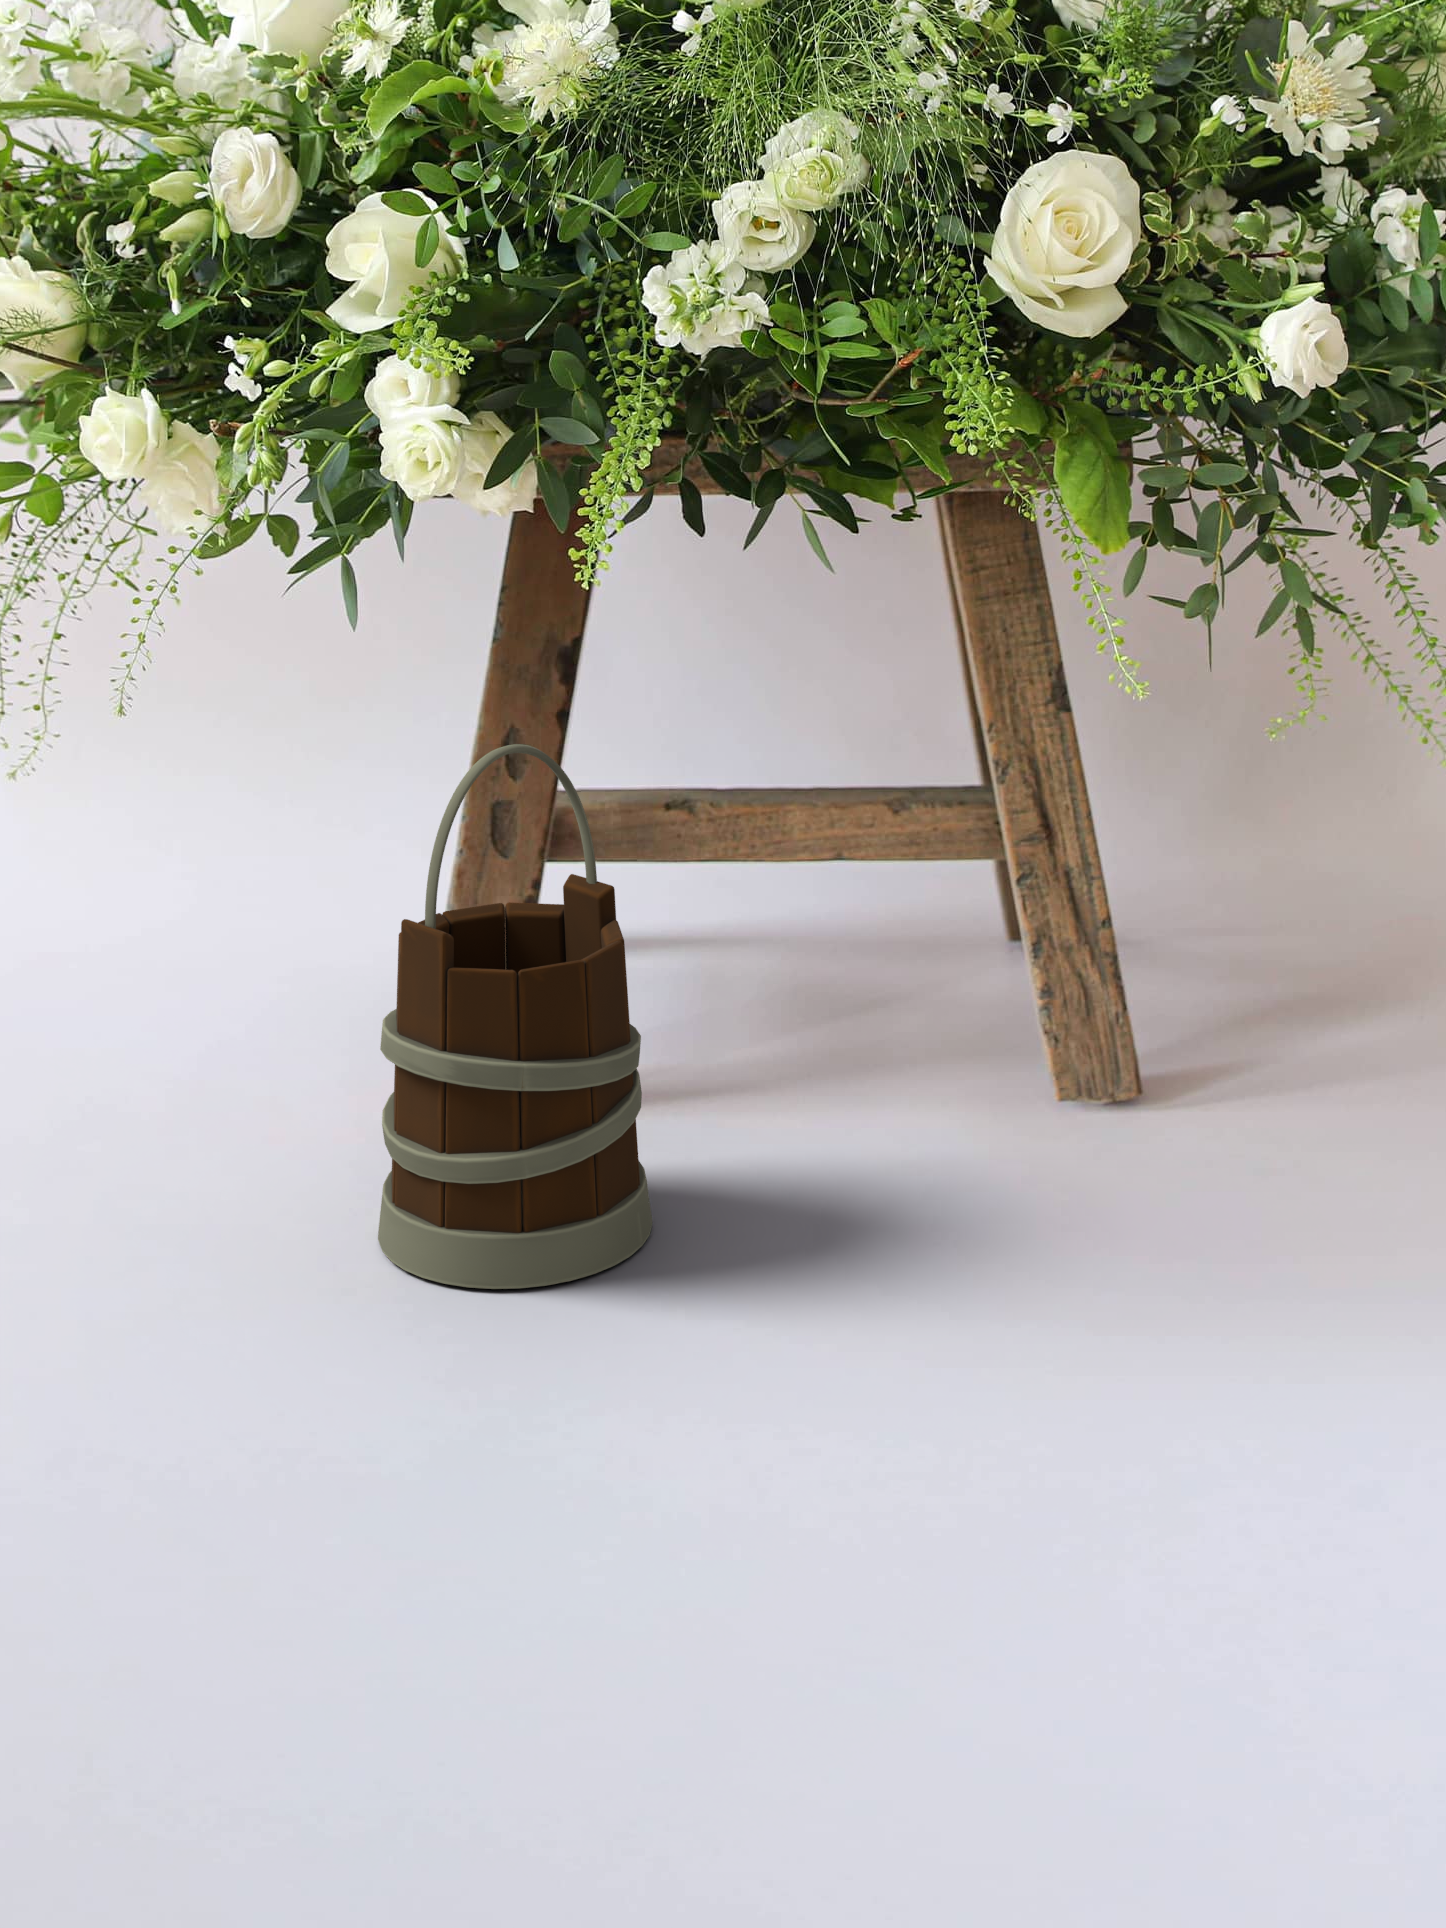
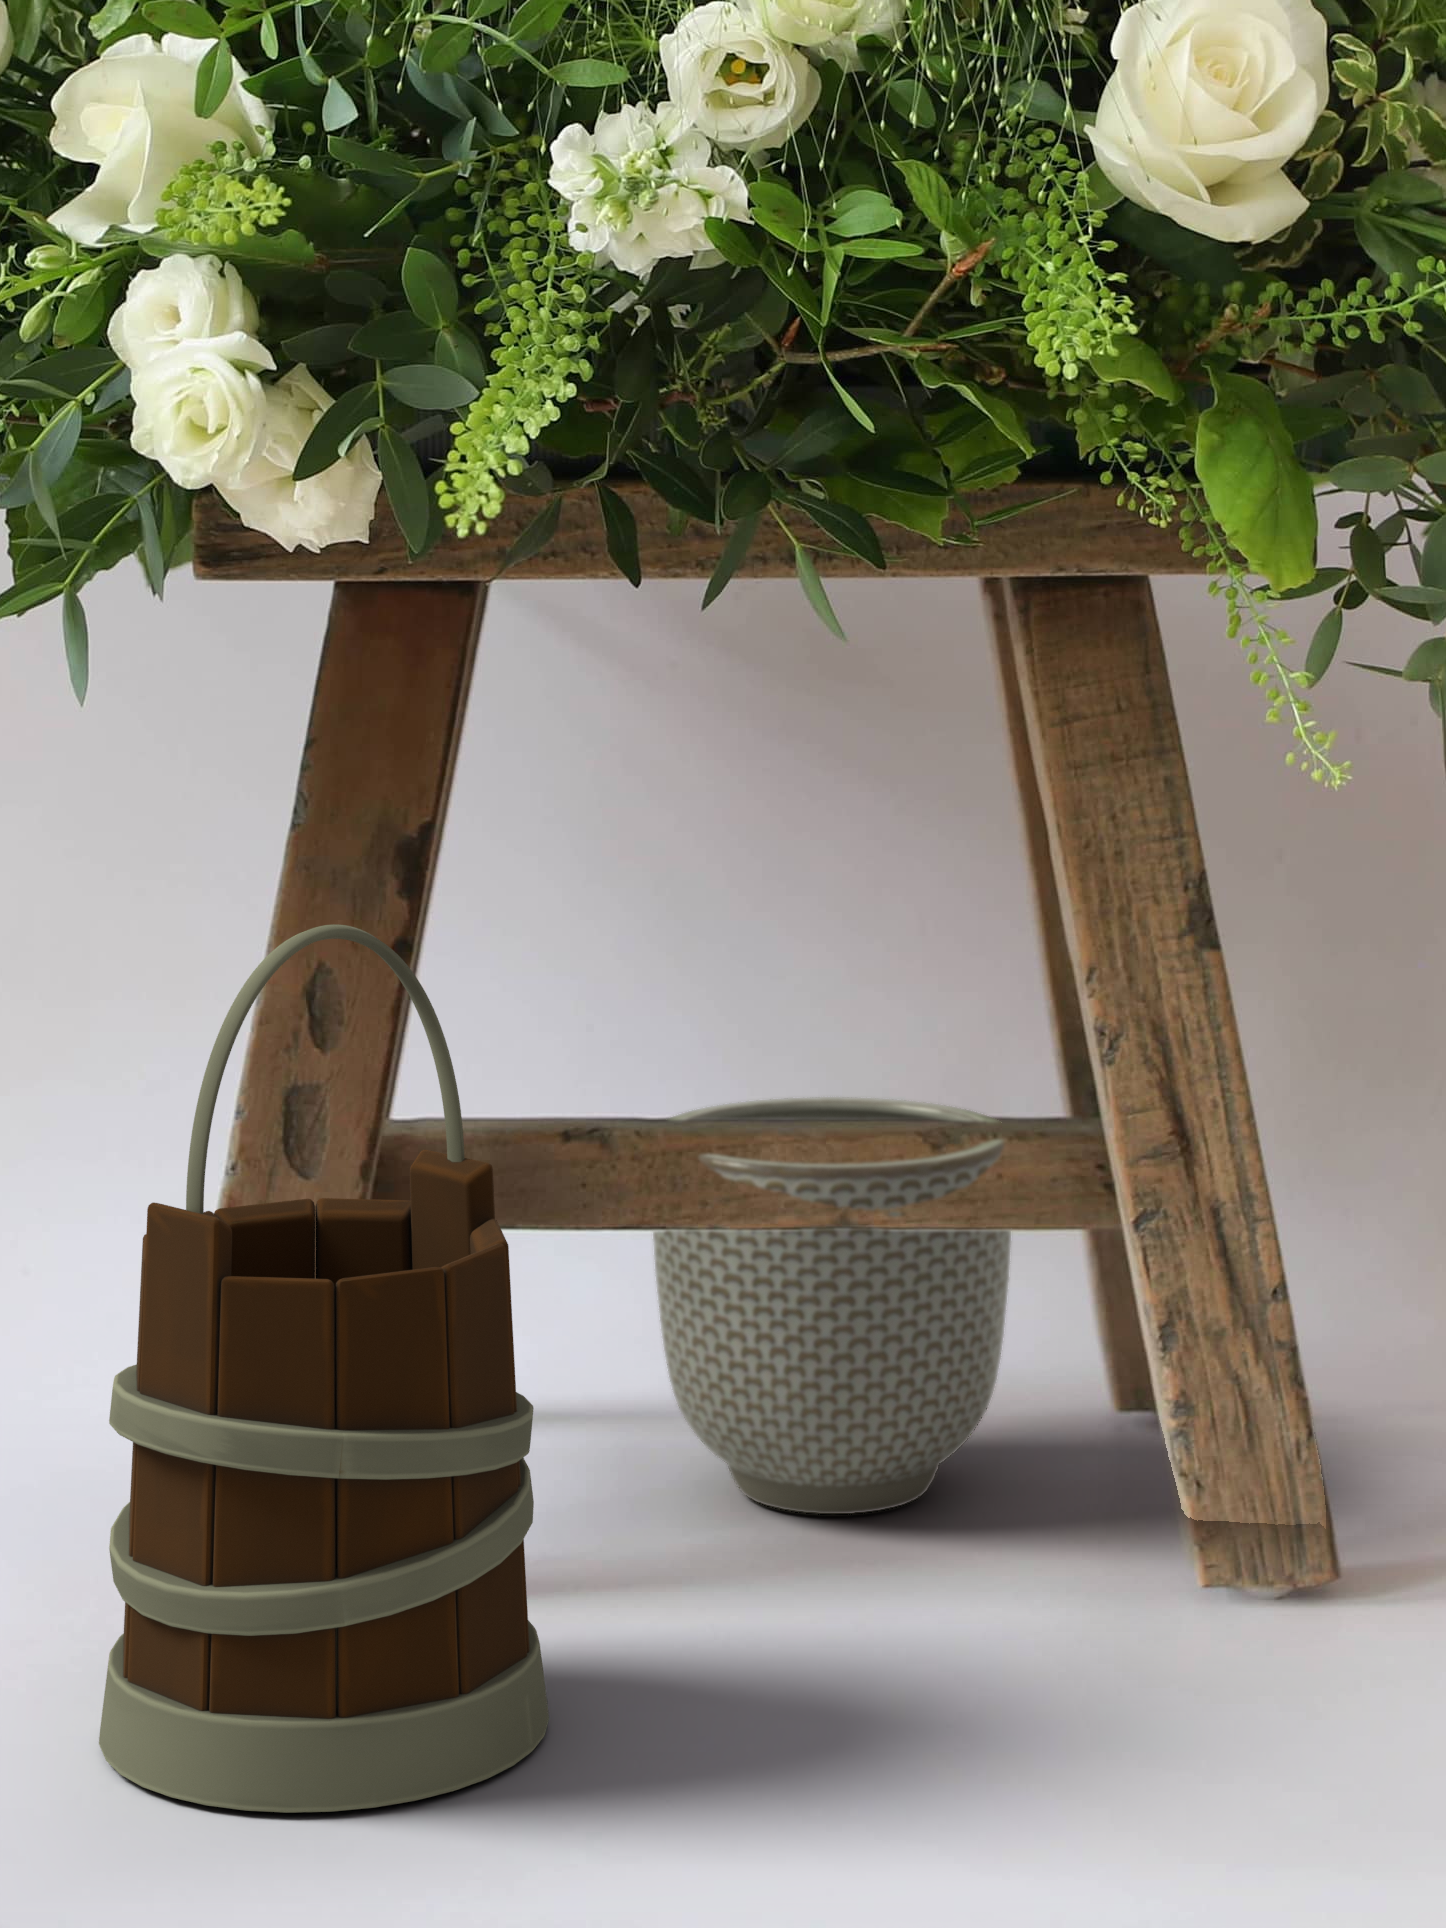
planter: none [715,806,945,1073] -> present [653,1097,1011,1514]

